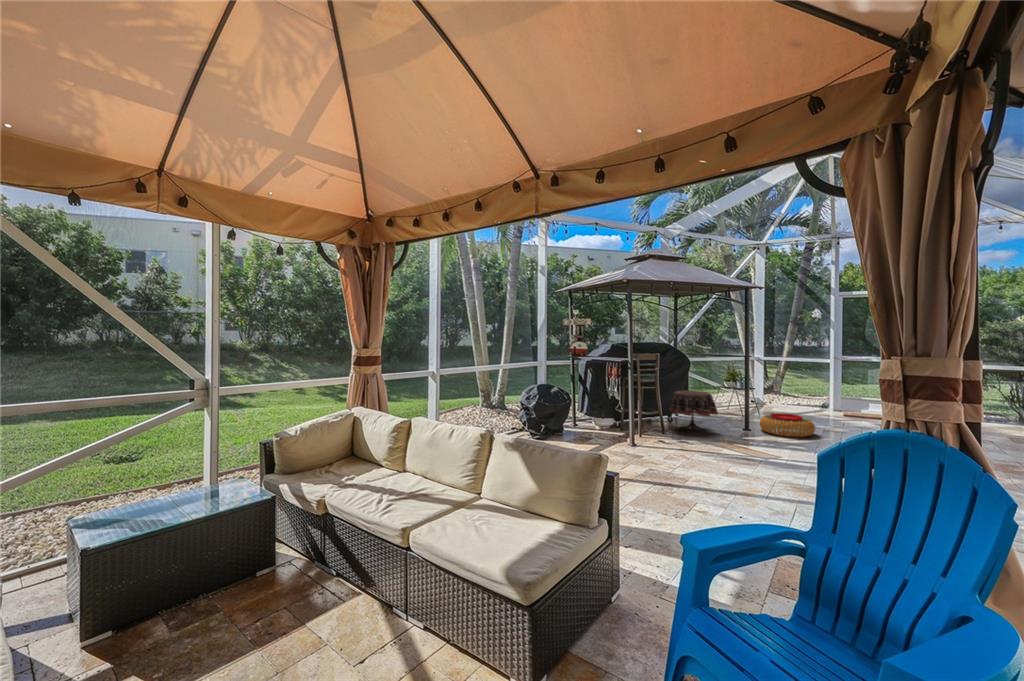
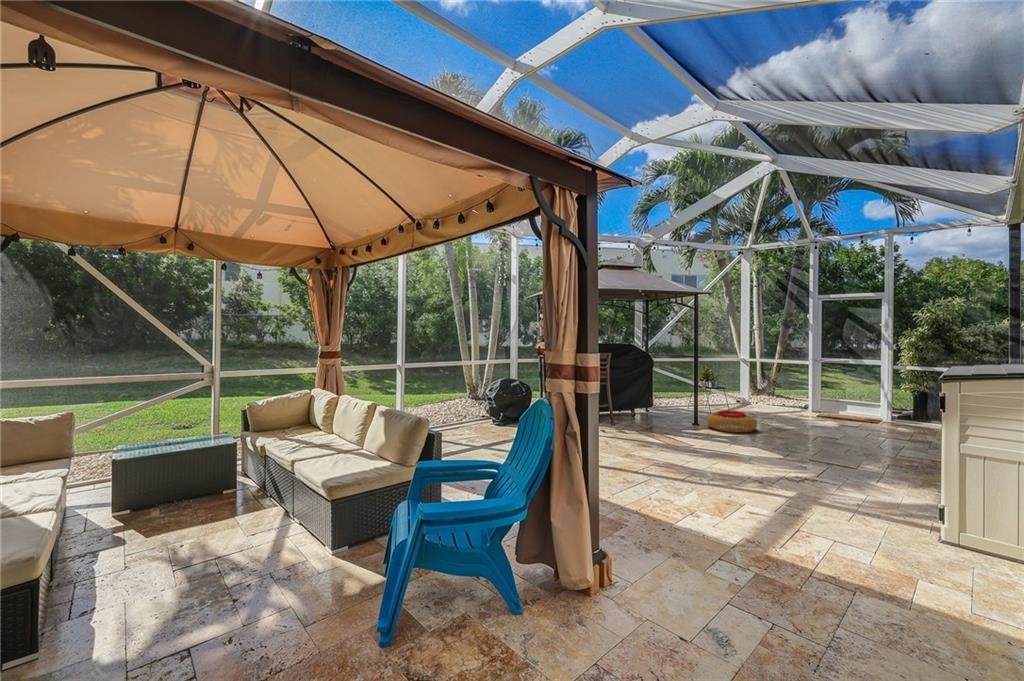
side table: present [670,390,718,432] -> none [623,388,665,425]

